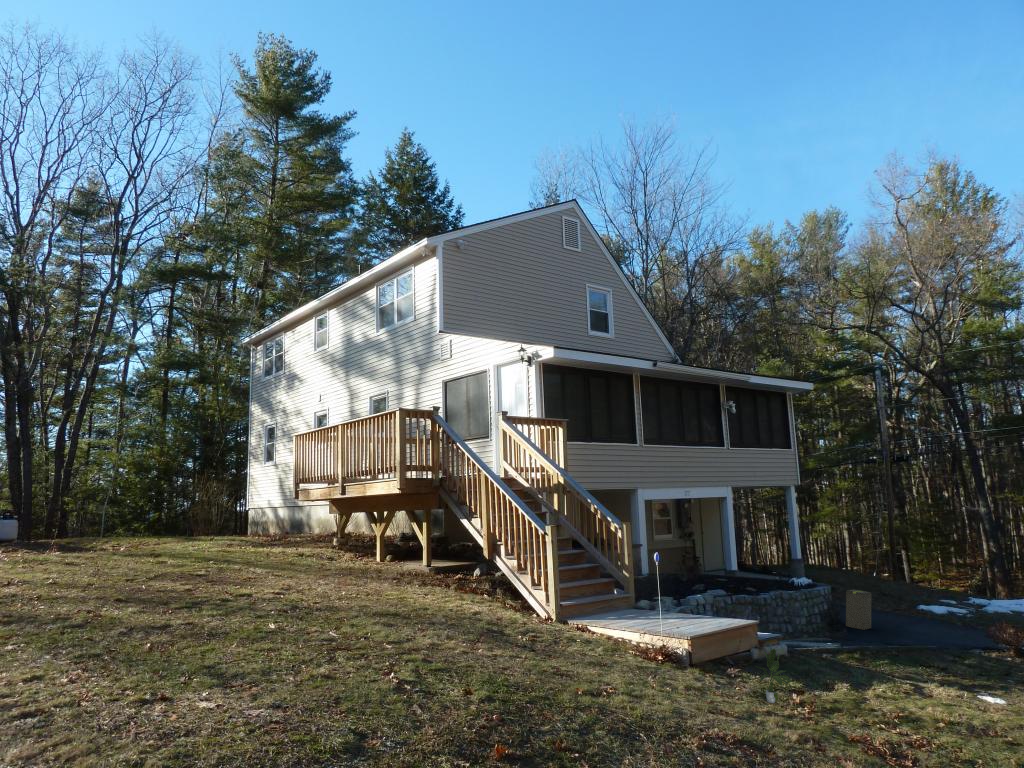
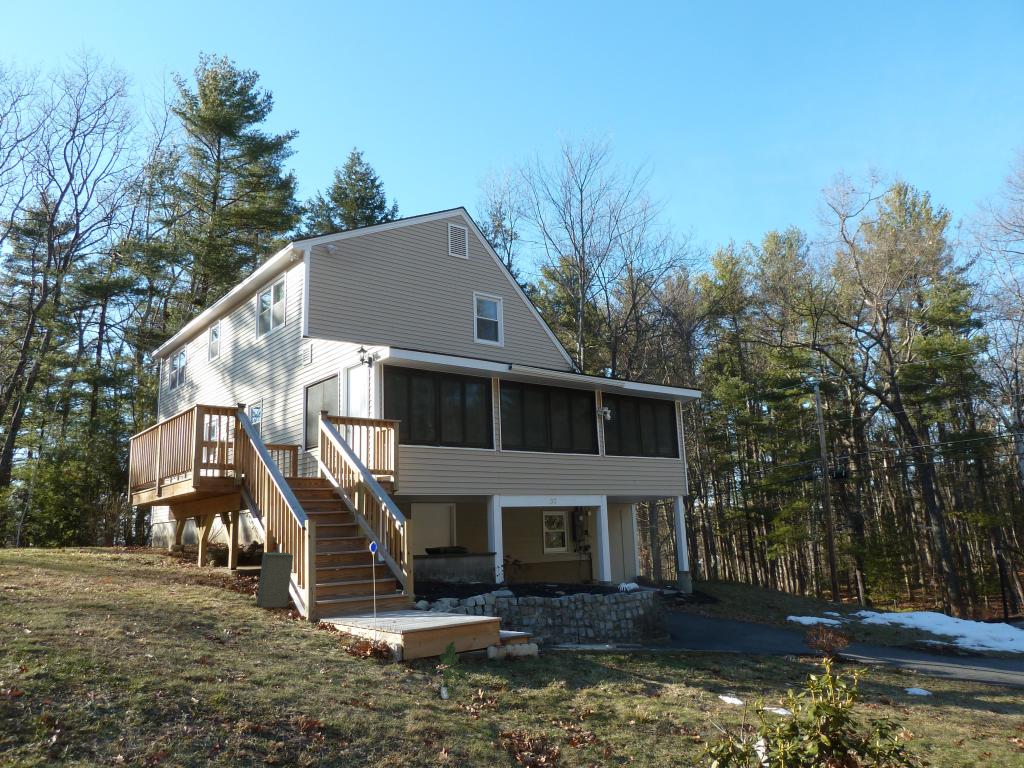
cardboard box: present [846,590,872,630] -> present [257,552,293,607]

